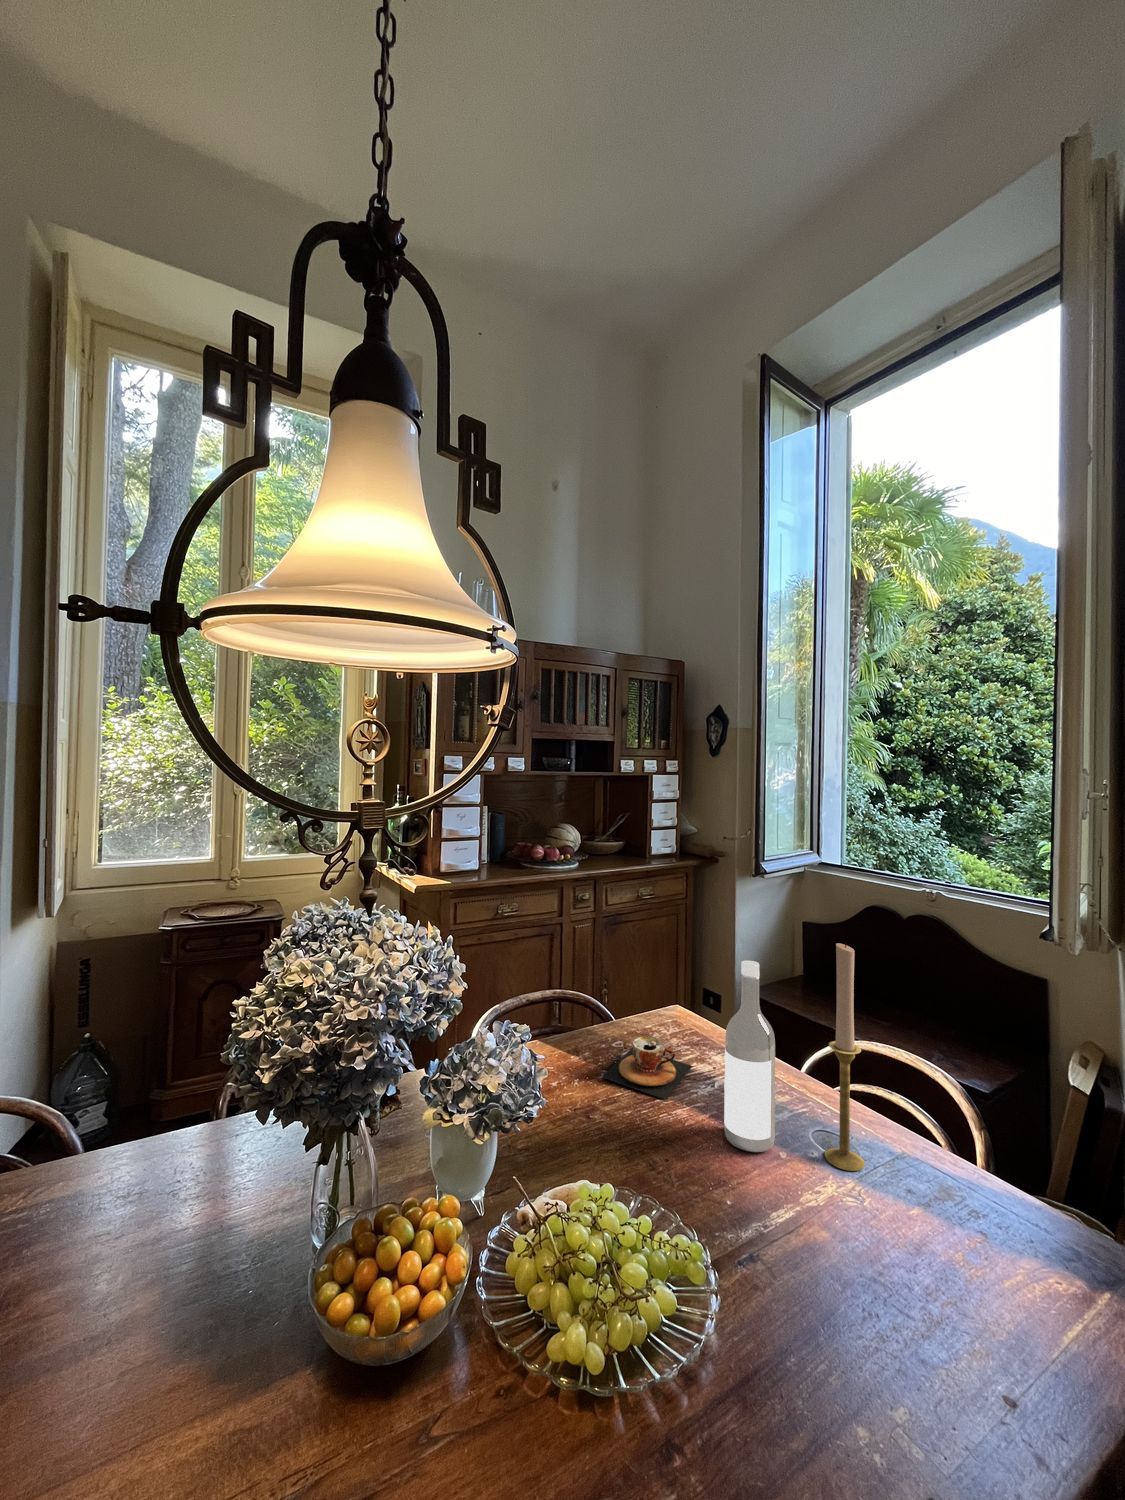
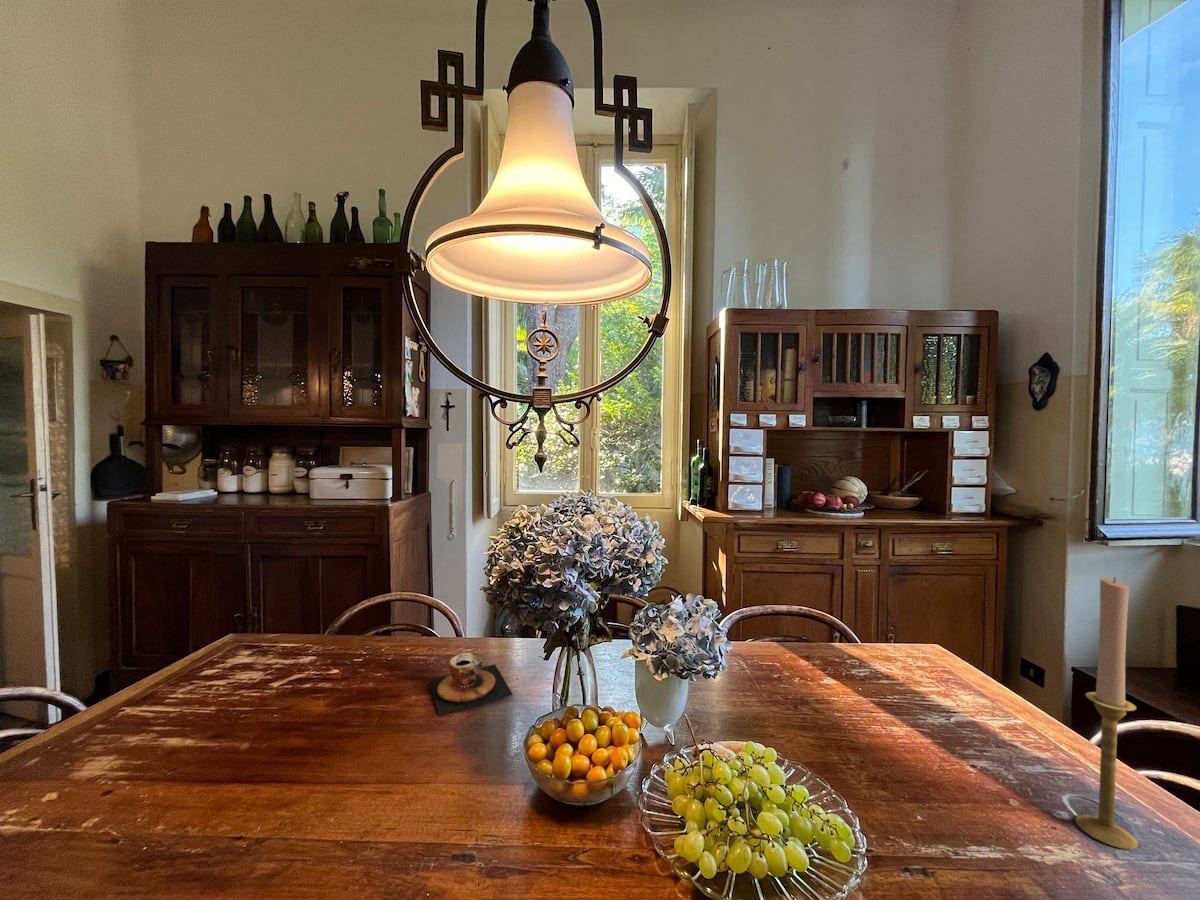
wine bottle: present [724,960,775,1152] -> none [943,585,1009,789]
teacup: present [602,1036,693,1100] -> present [429,652,513,715]

